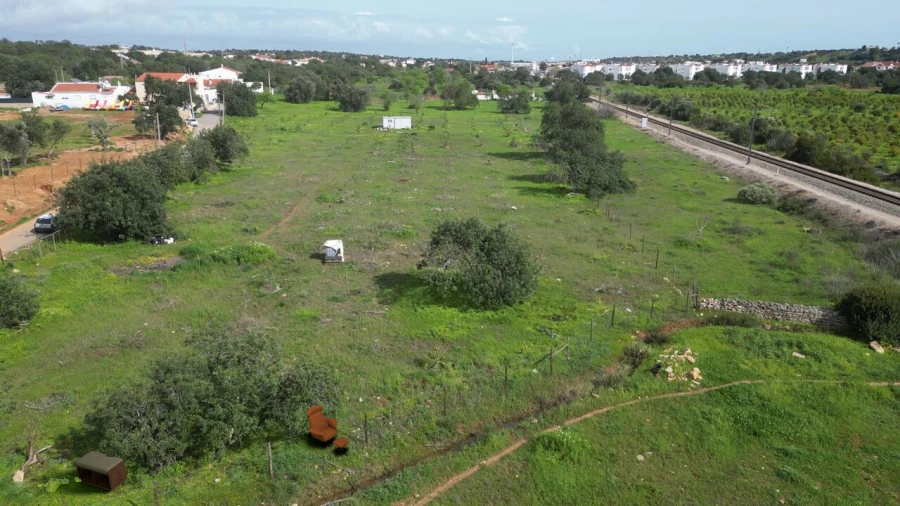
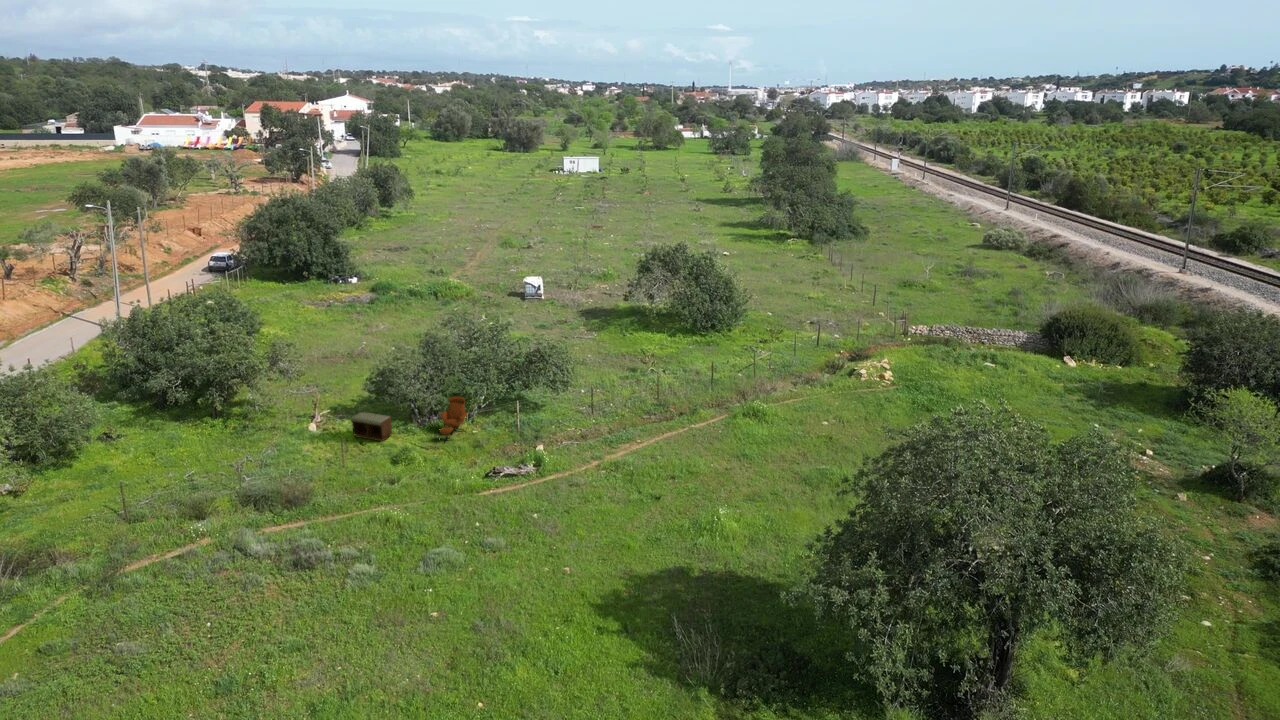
lounge chair: present [307,405,349,455] -> present [440,396,468,440]

